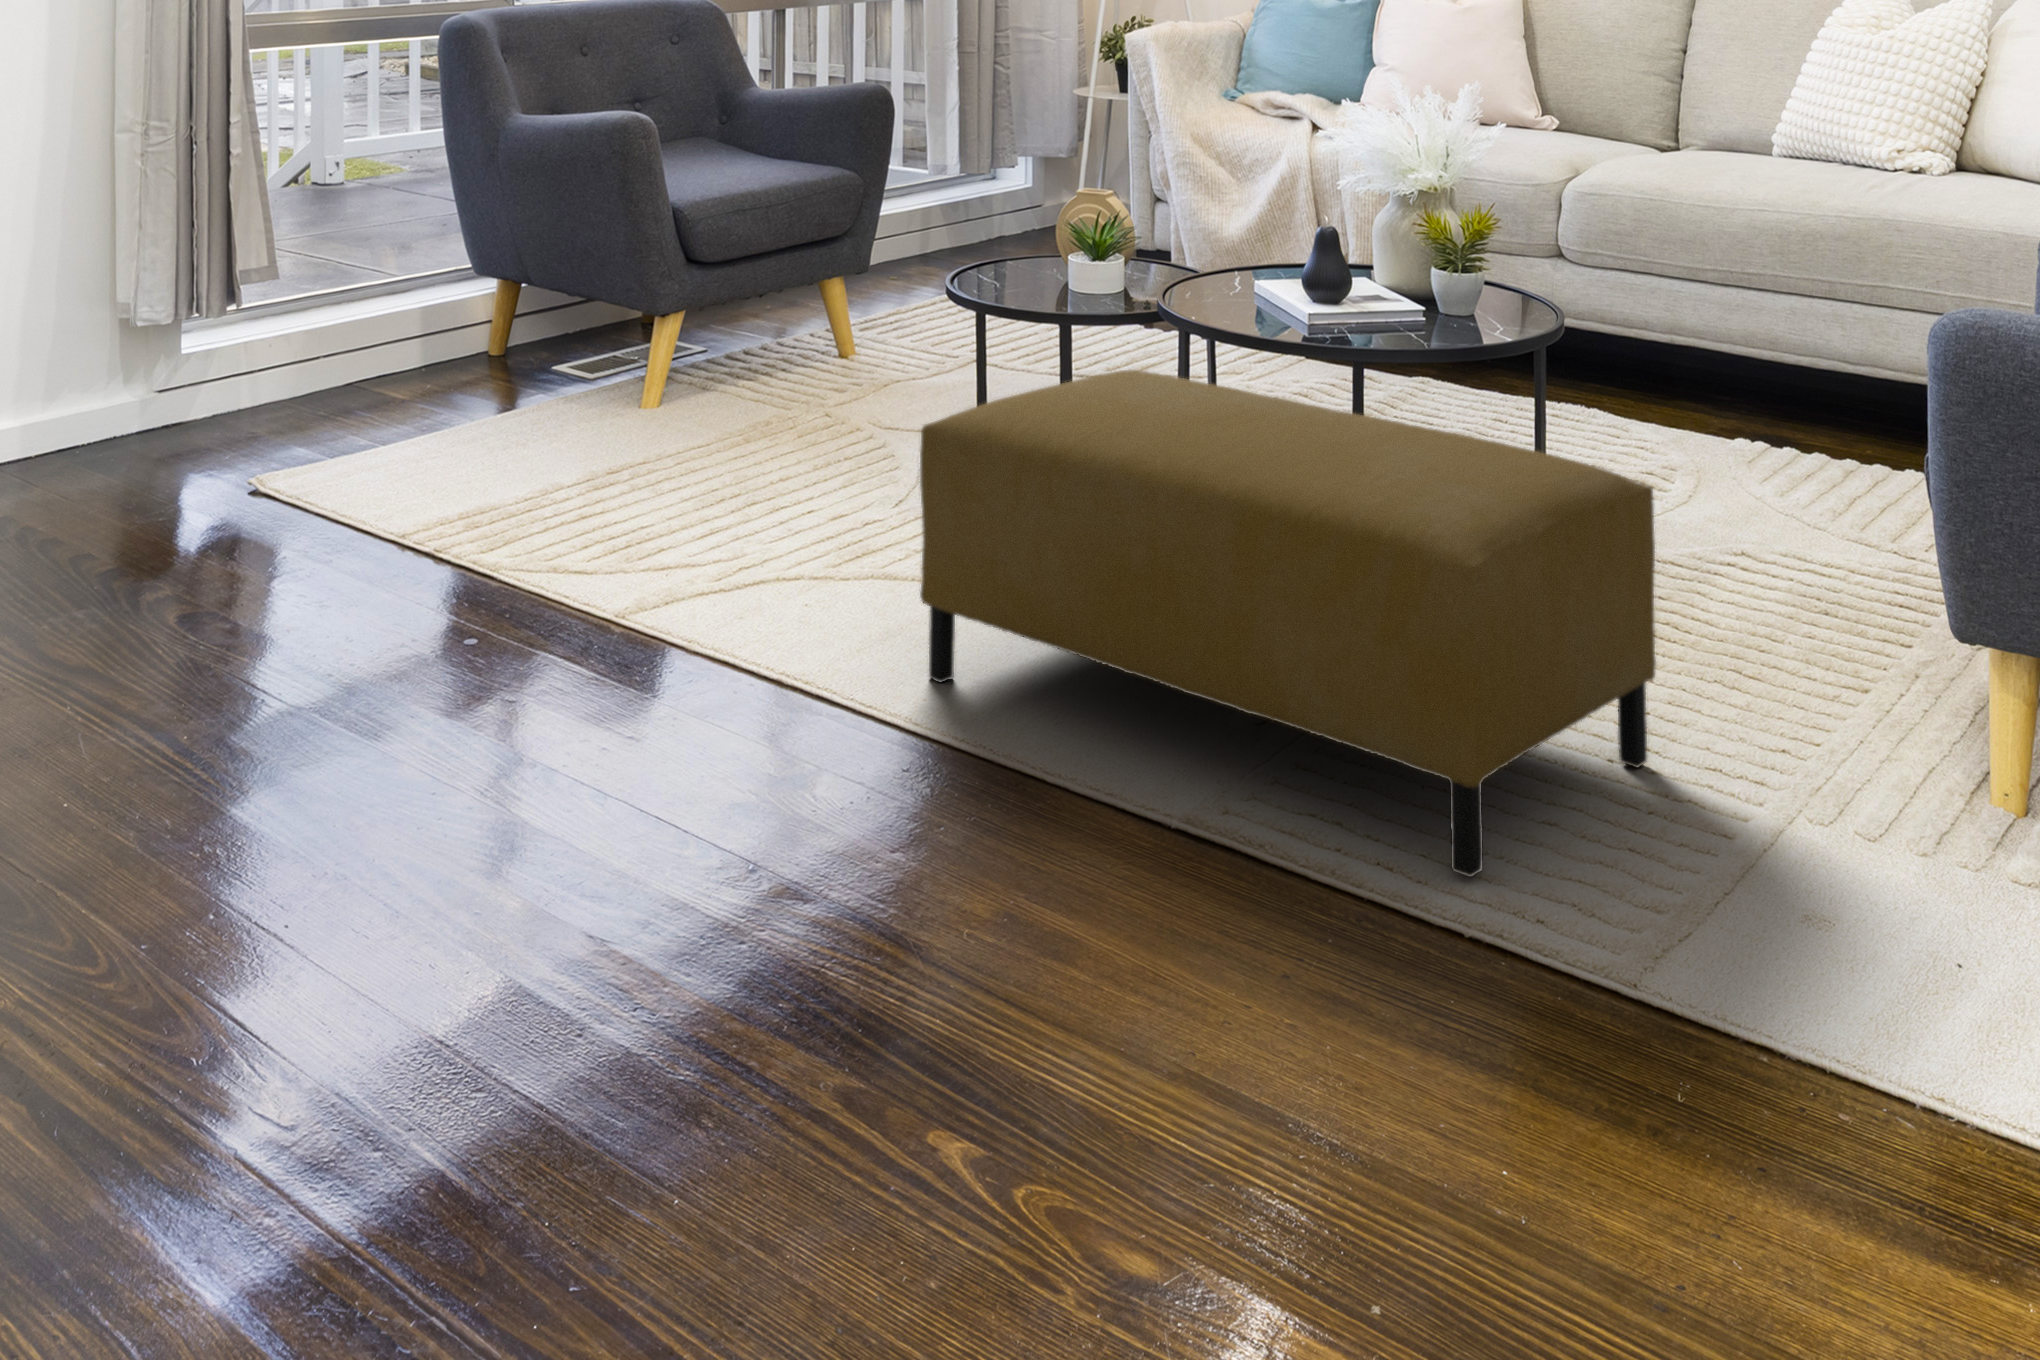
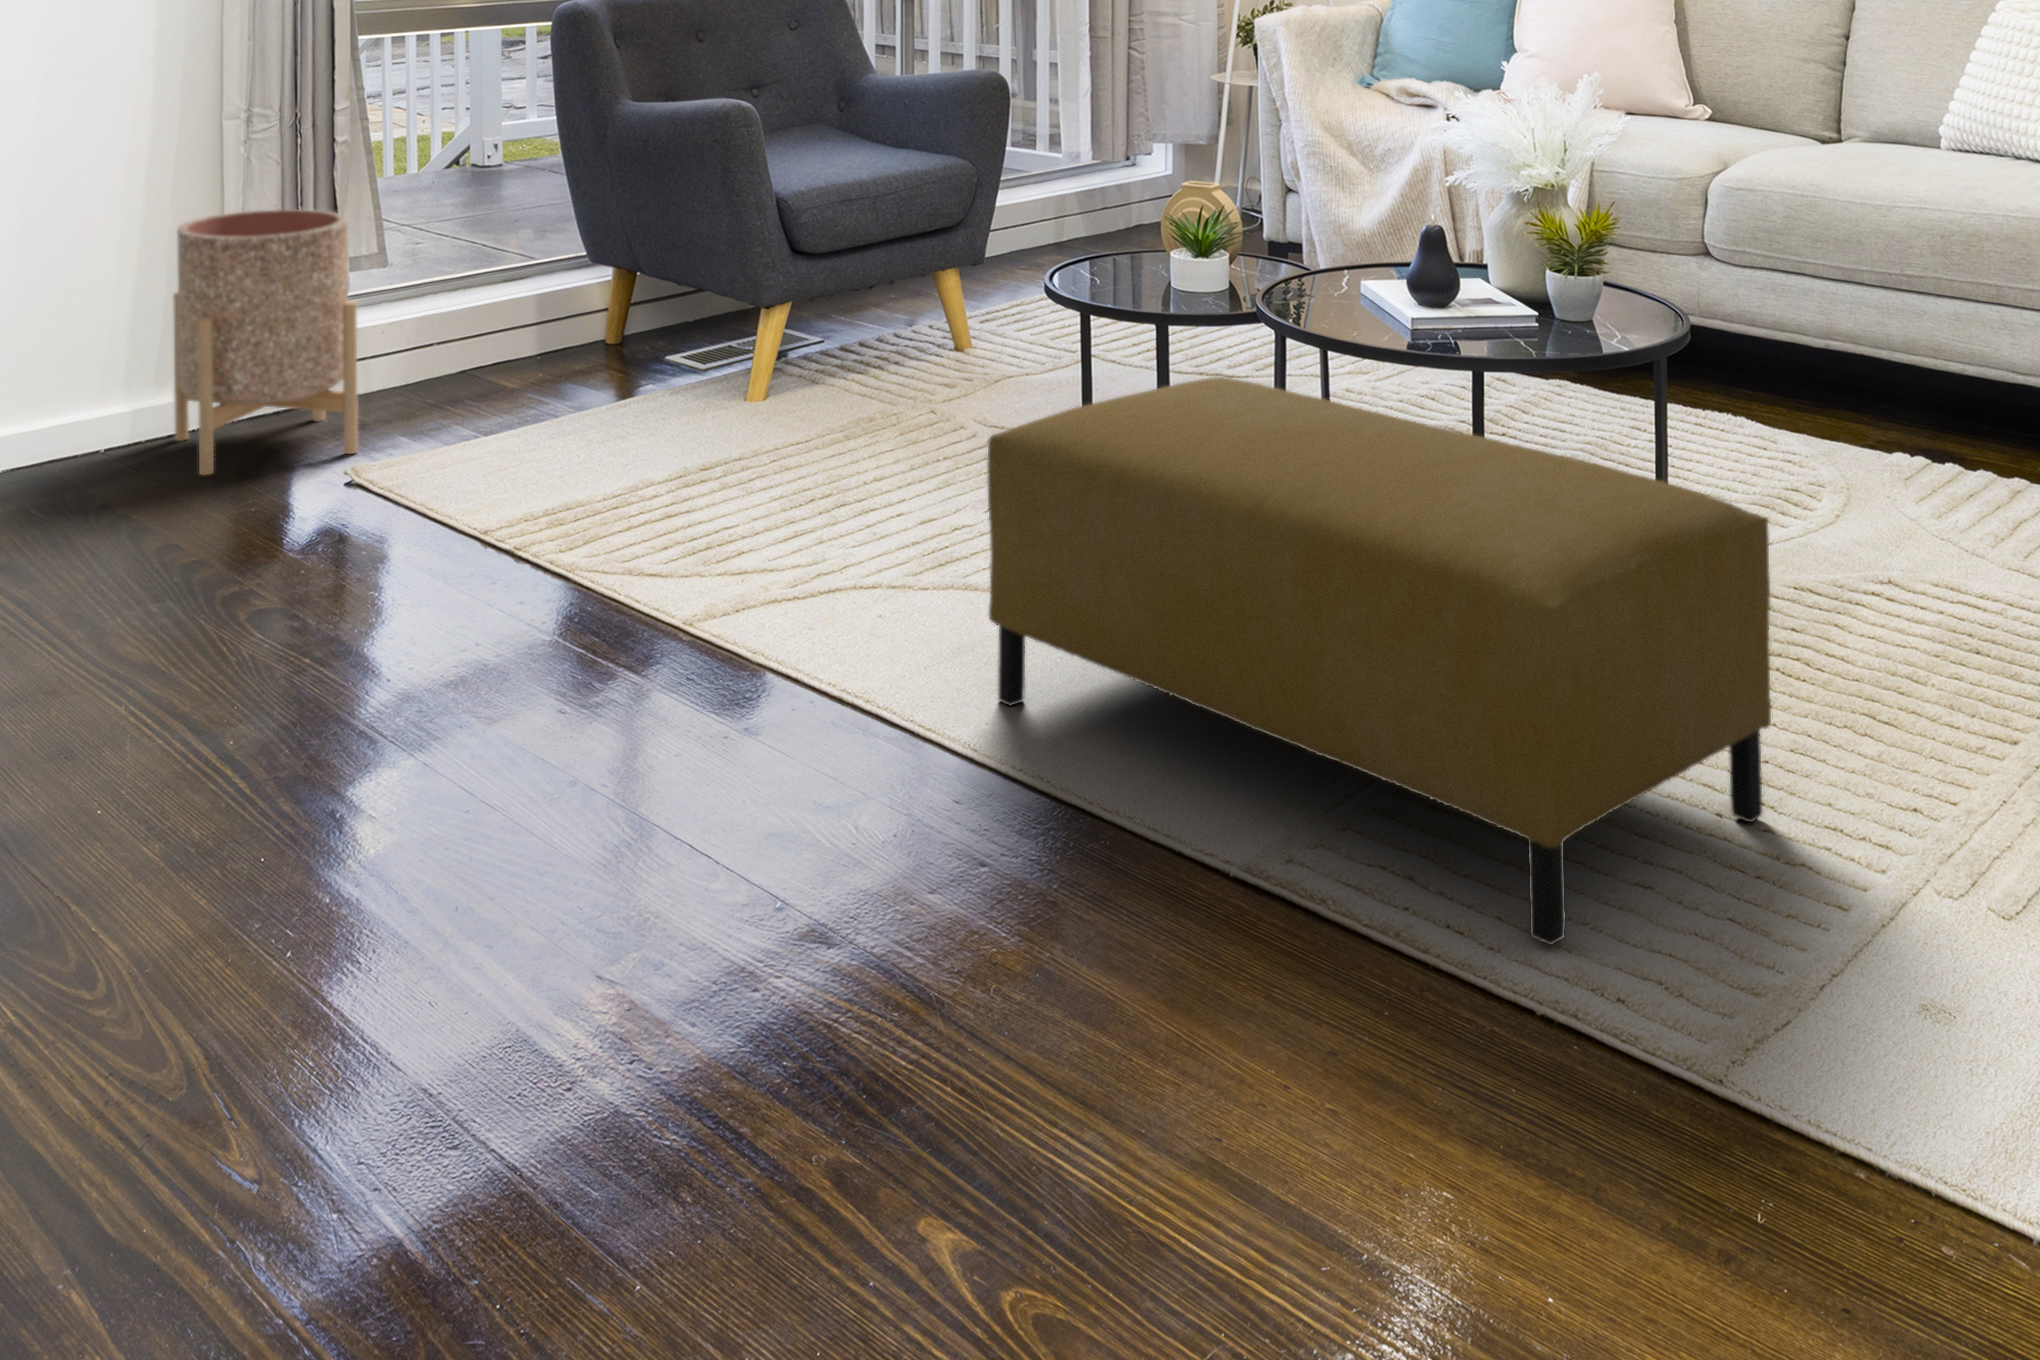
planter: none [68,221,258,485] -> present [173,209,358,475]

